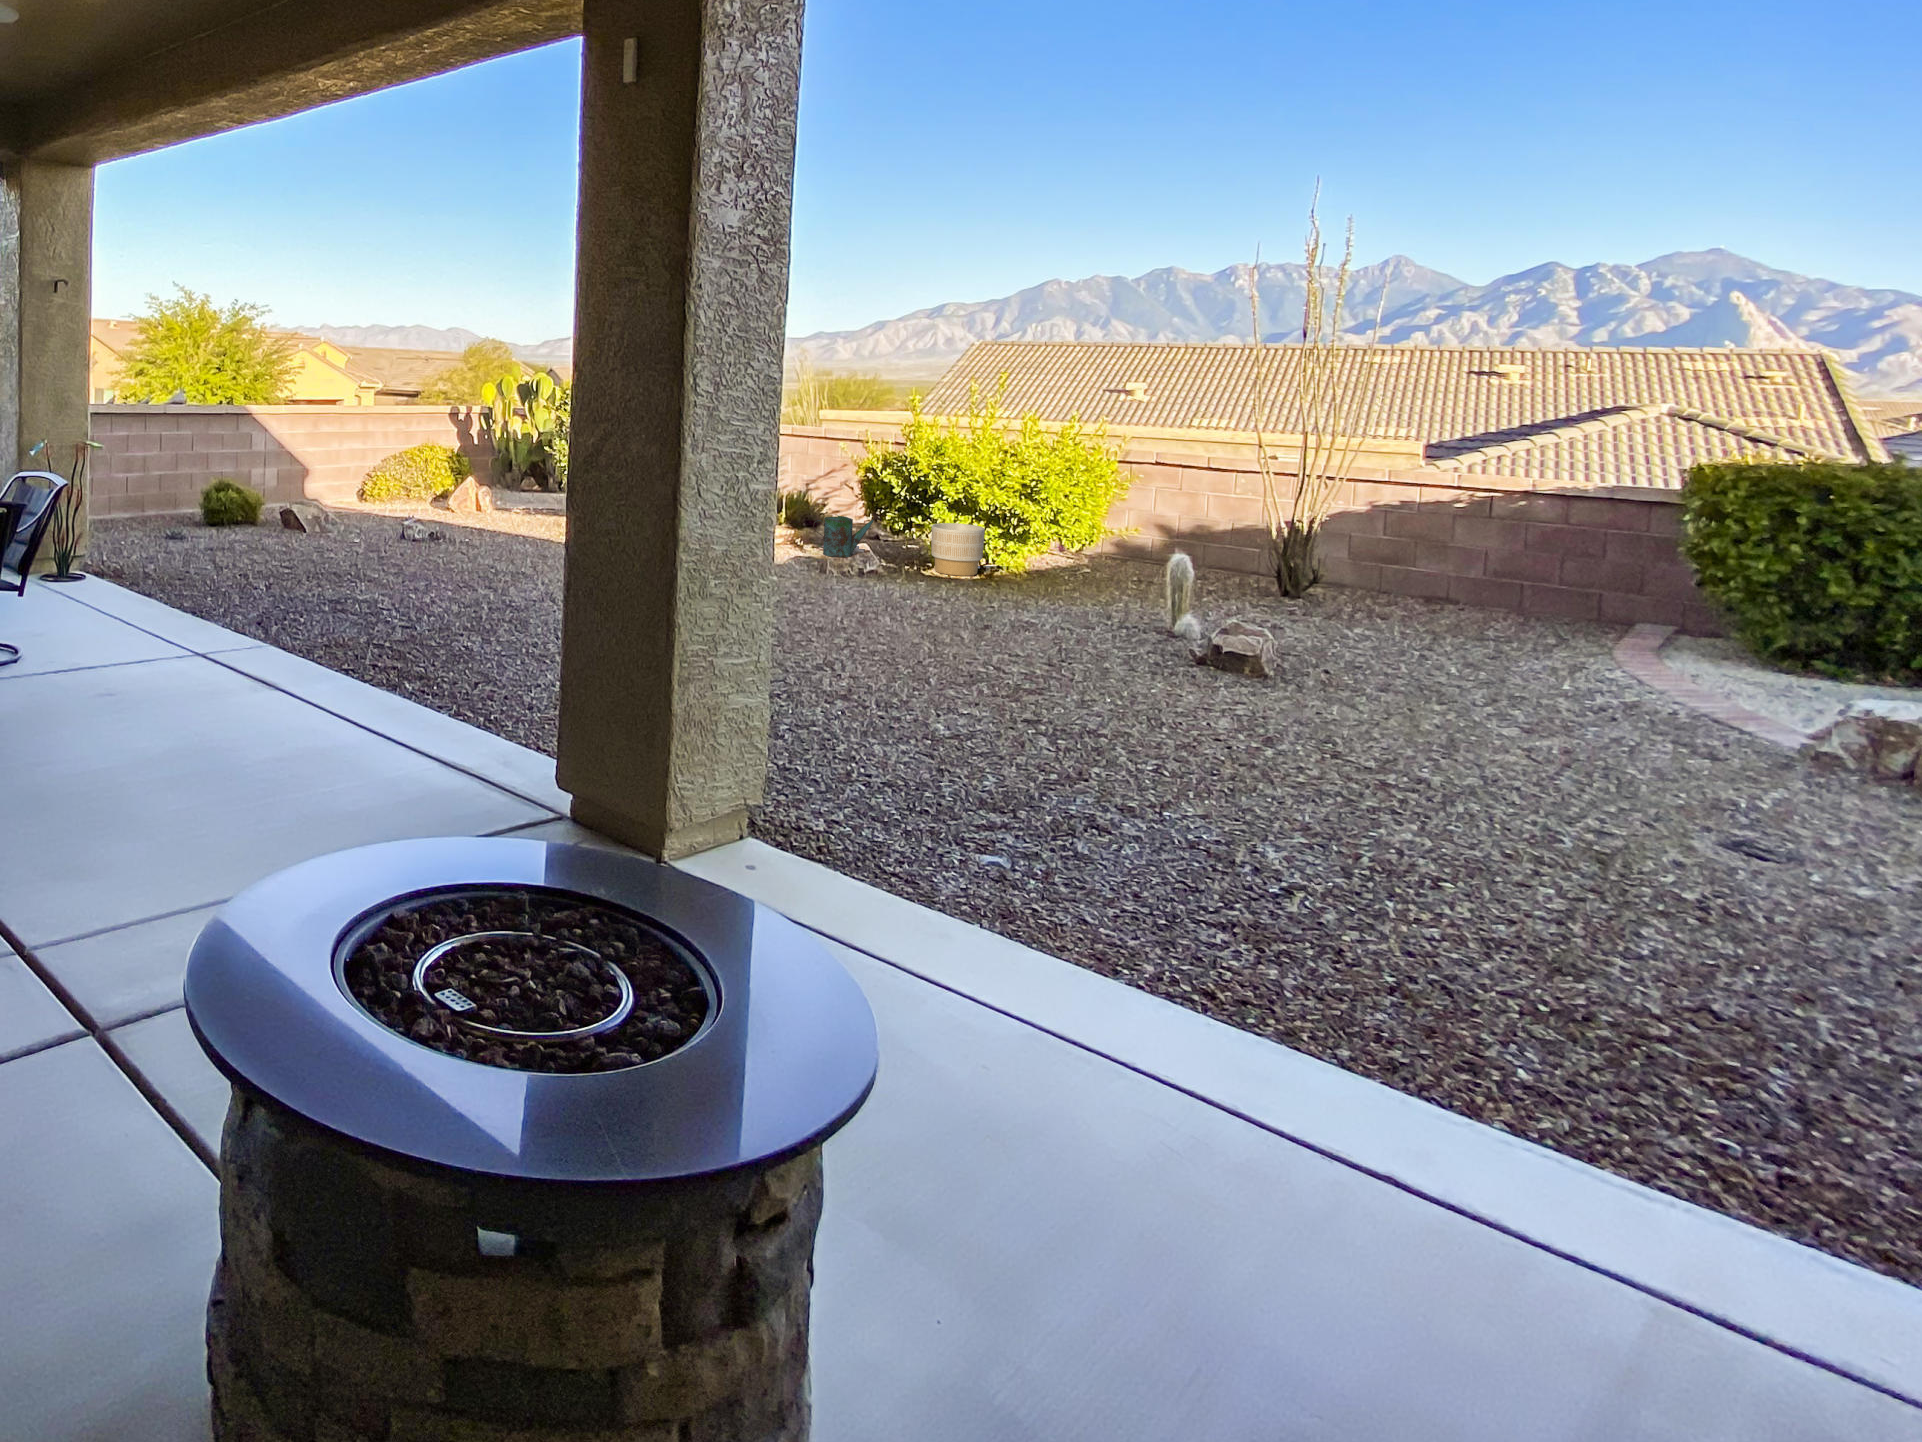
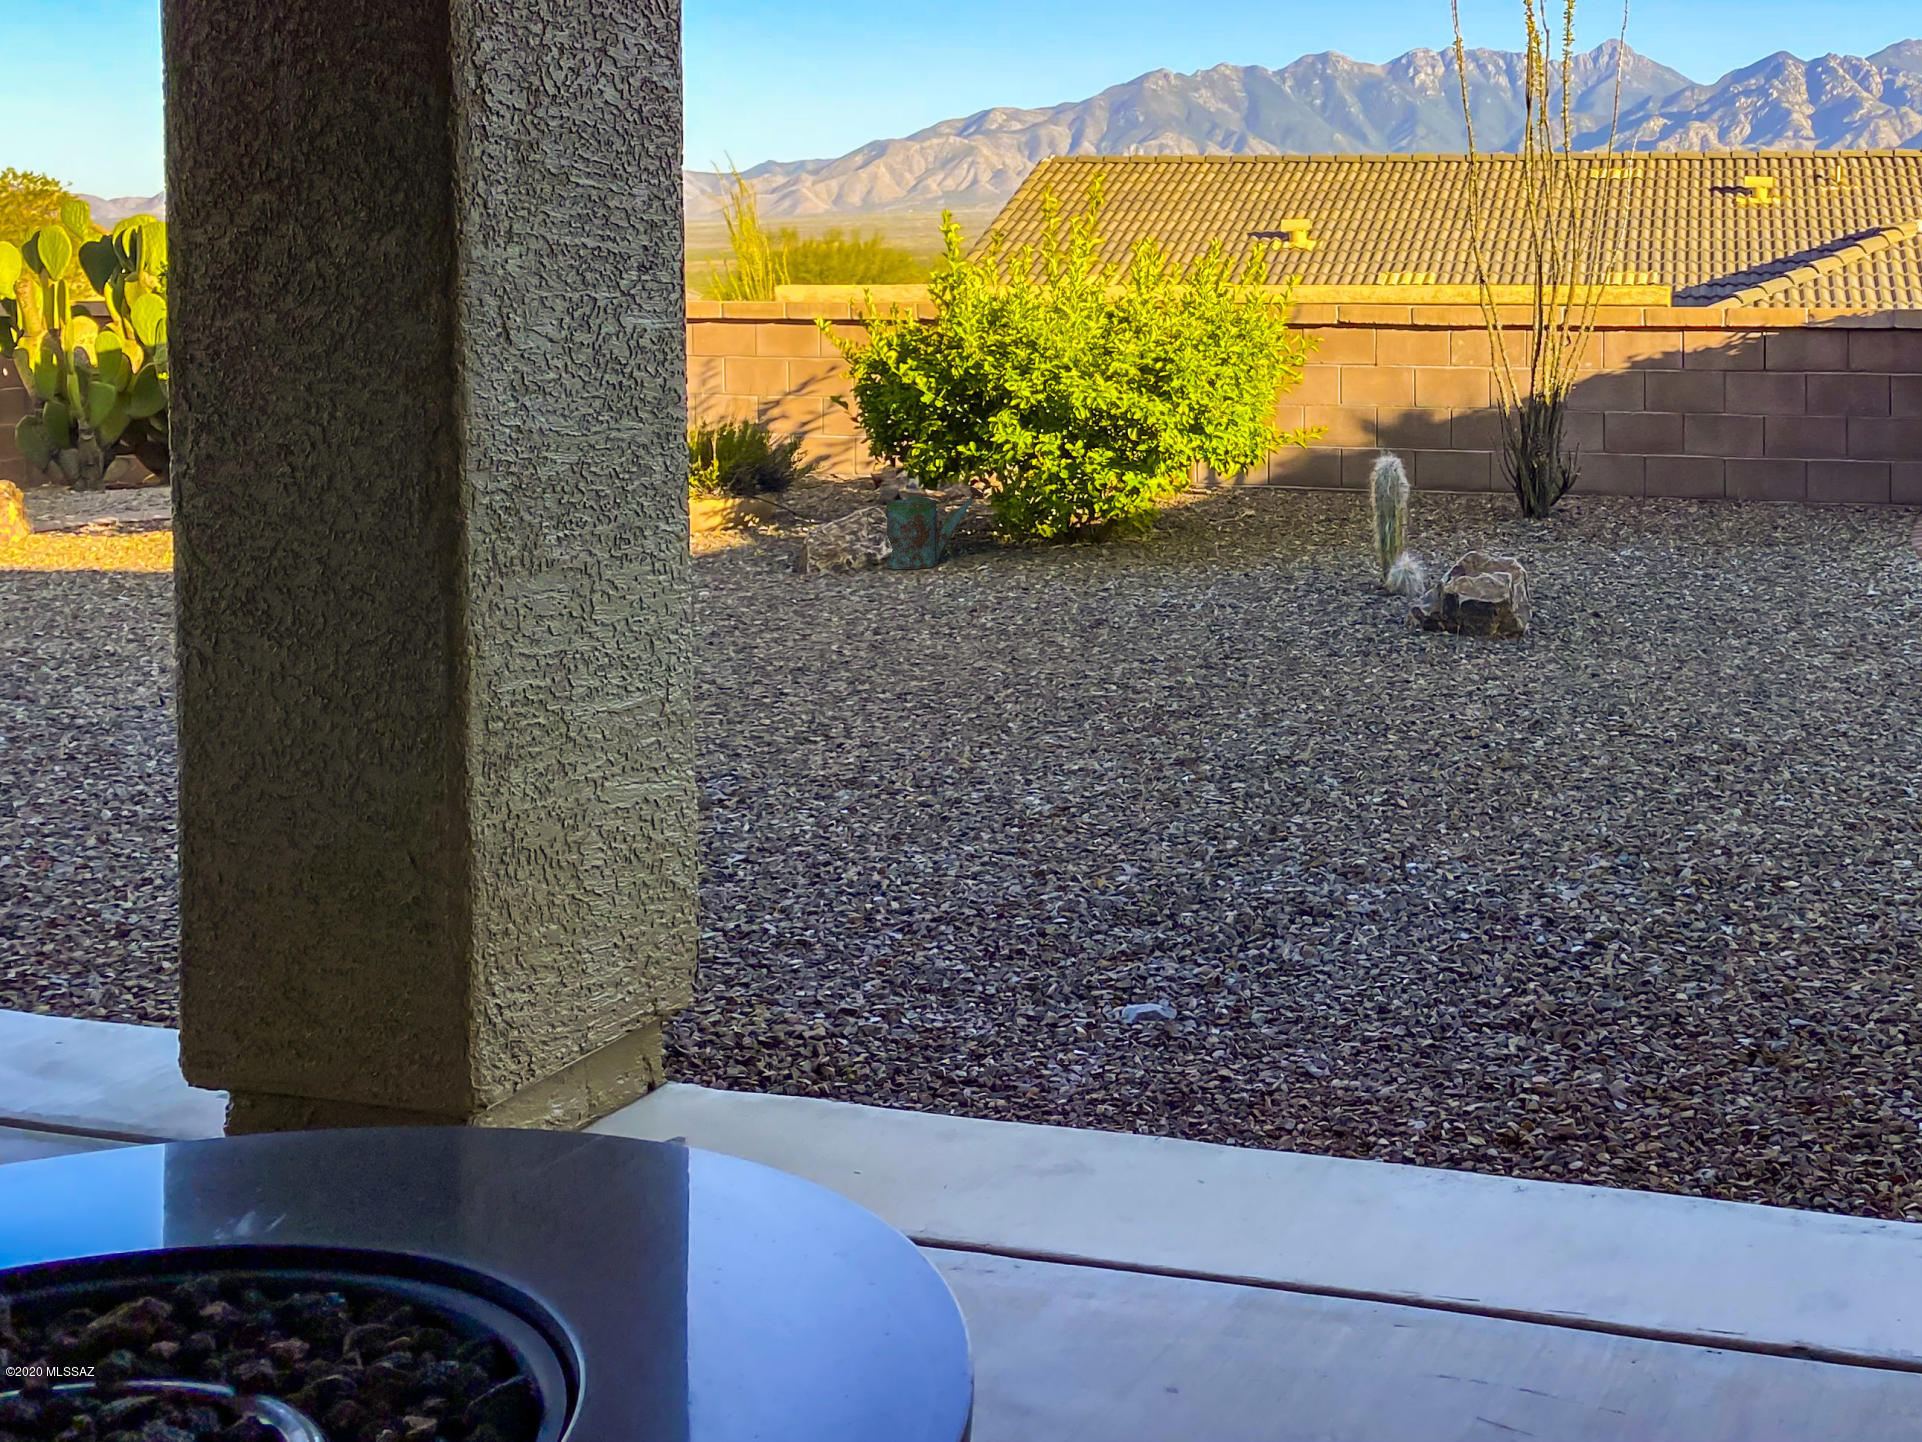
planter: present [931,523,985,576] -> none [1066,489,1149,575]

